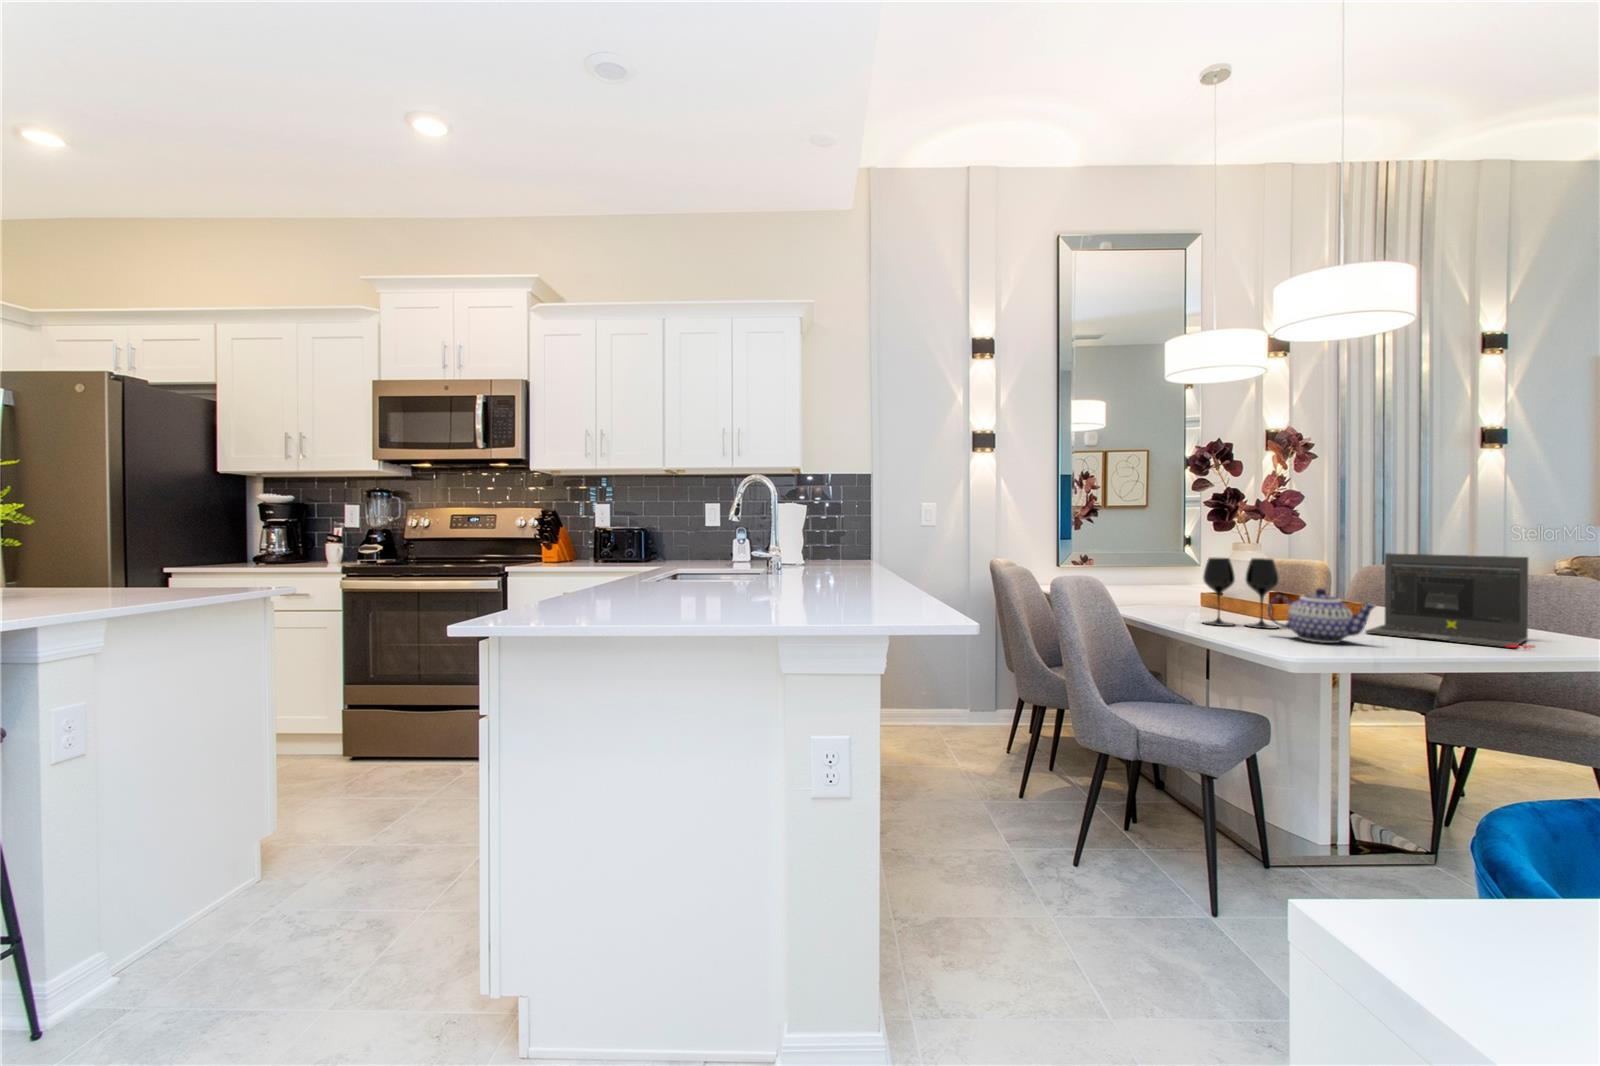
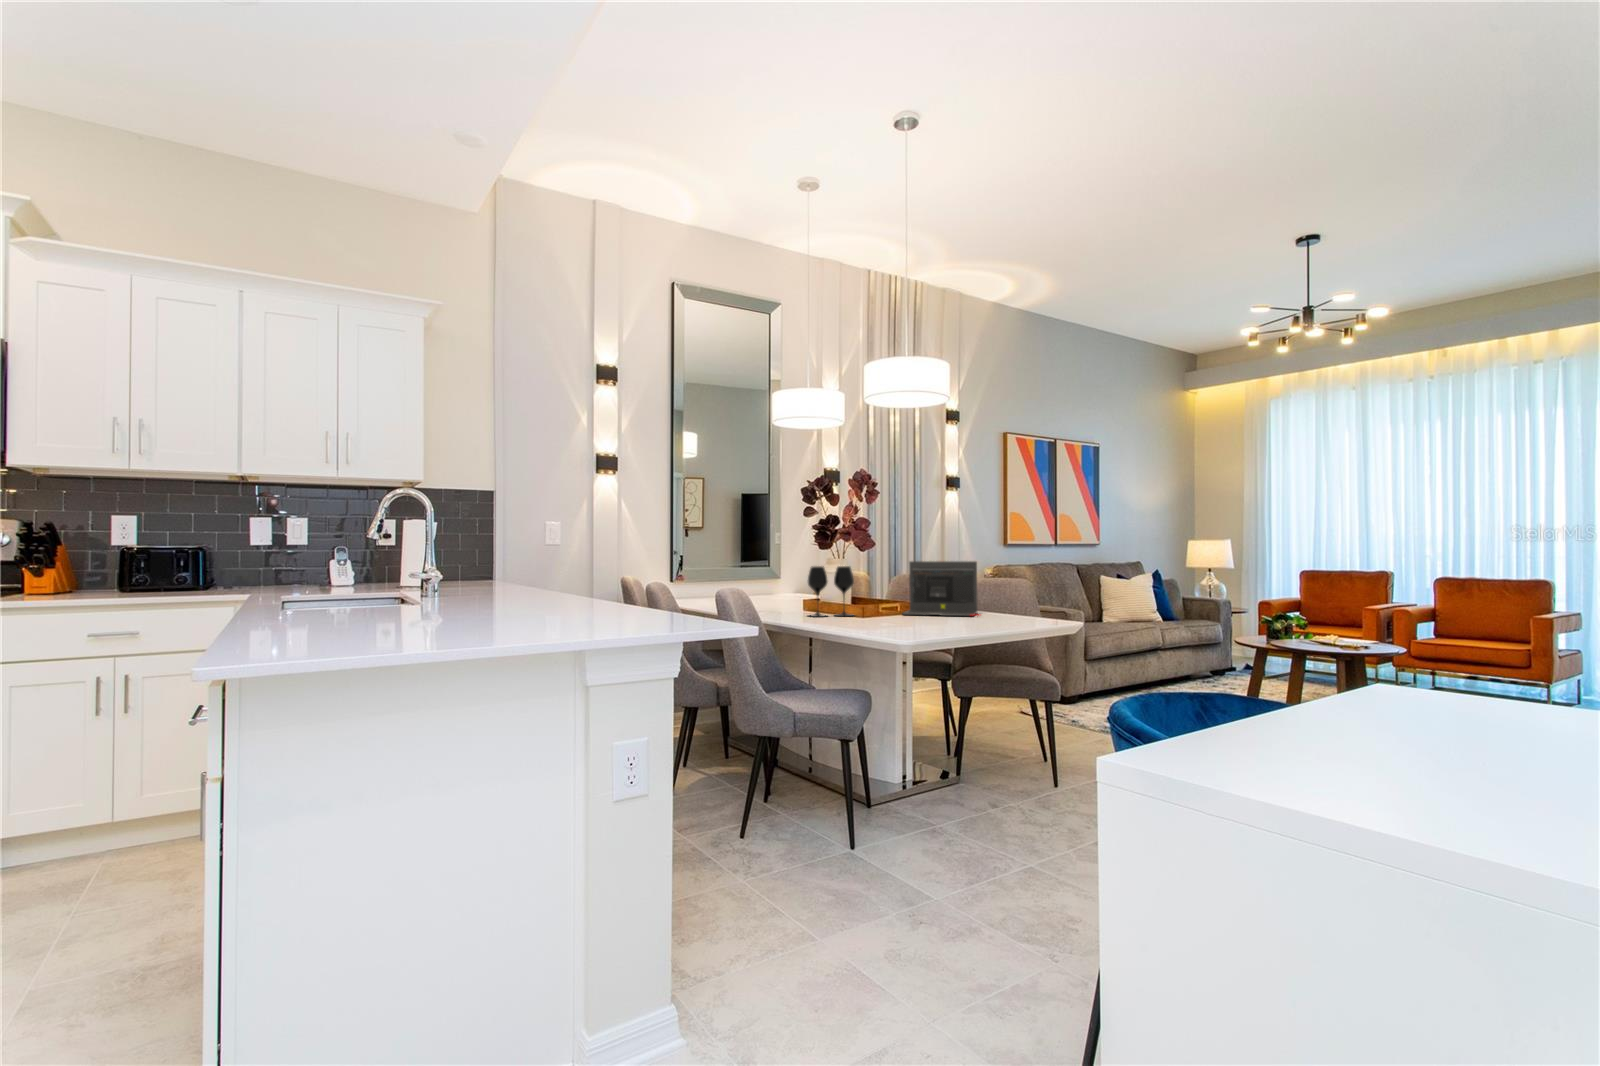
teapot: present [1268,588,1376,643] -> none [851,584,910,621]

